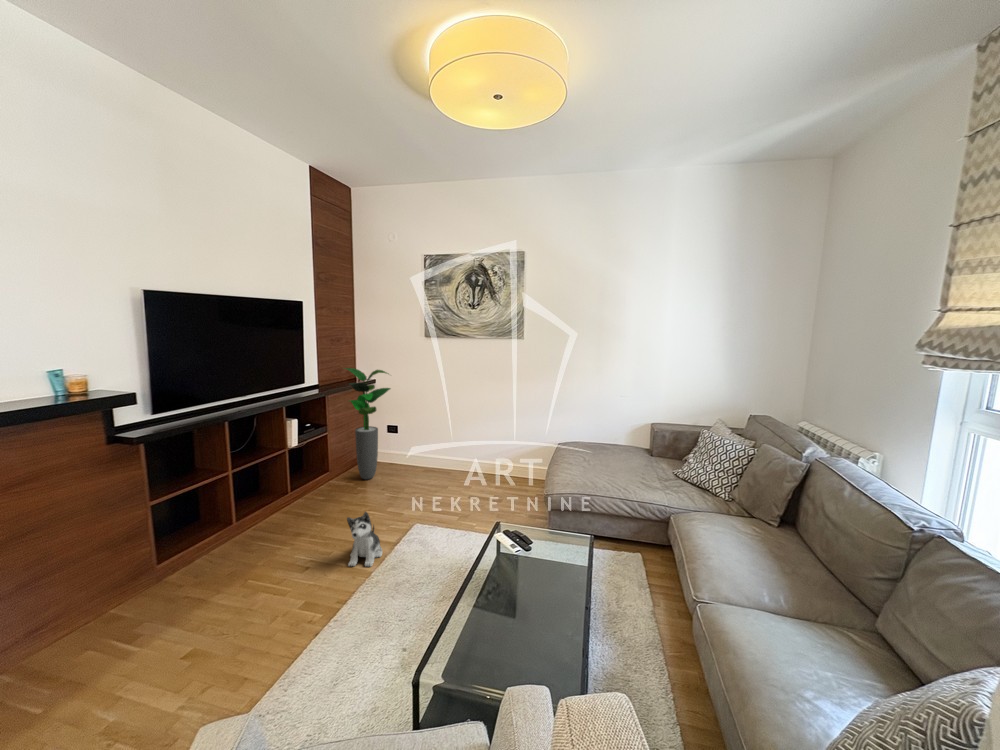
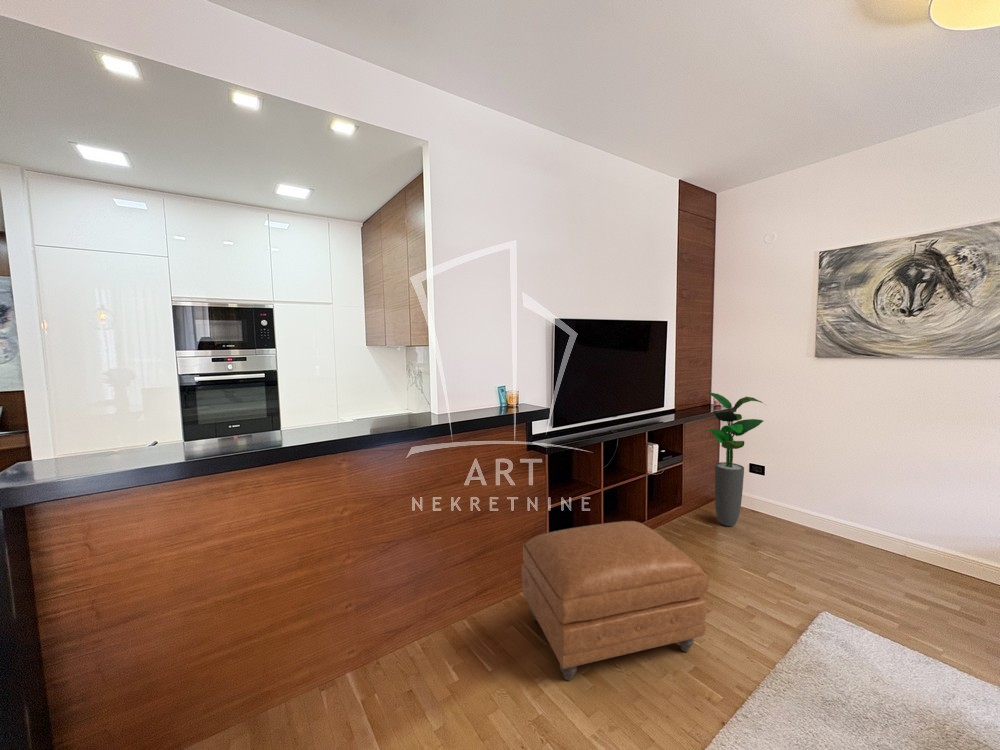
ottoman: none [94,495,318,685] -> present [521,521,709,681]
plush toy: present [347,512,382,566] -> none [732,575,777,648]

